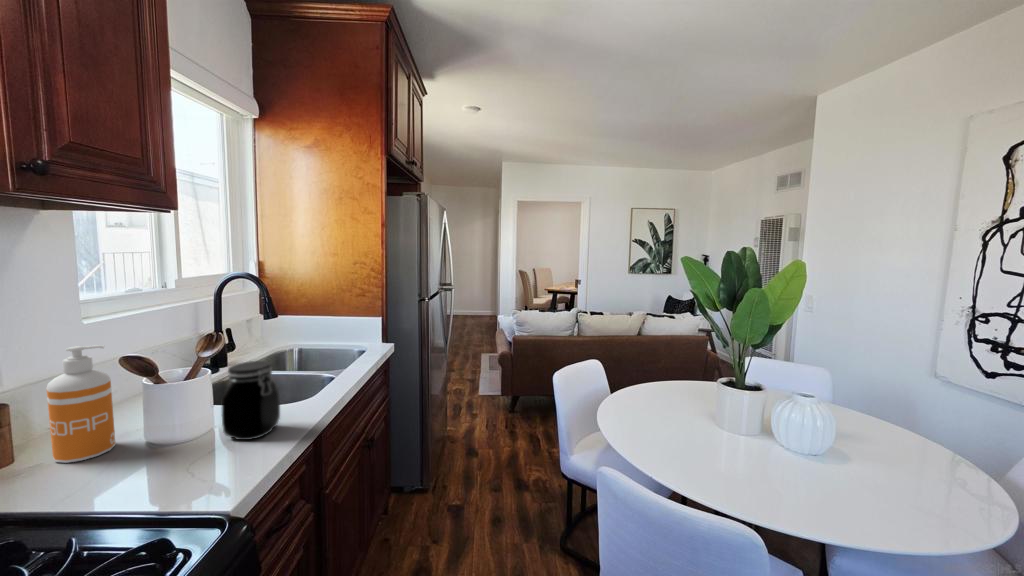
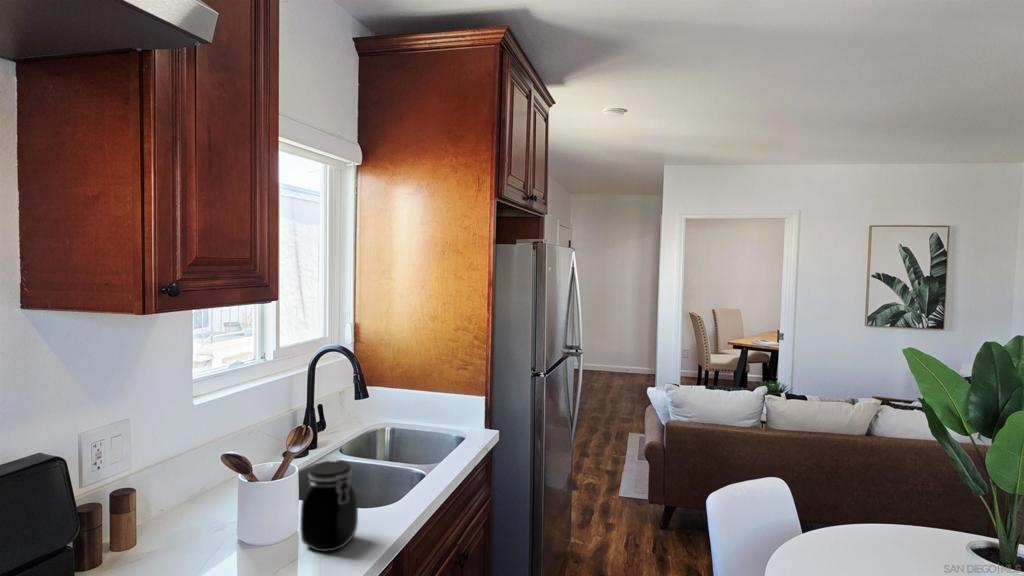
soap dispenser: present [47,345,116,463] -> none [158,435,208,553]

